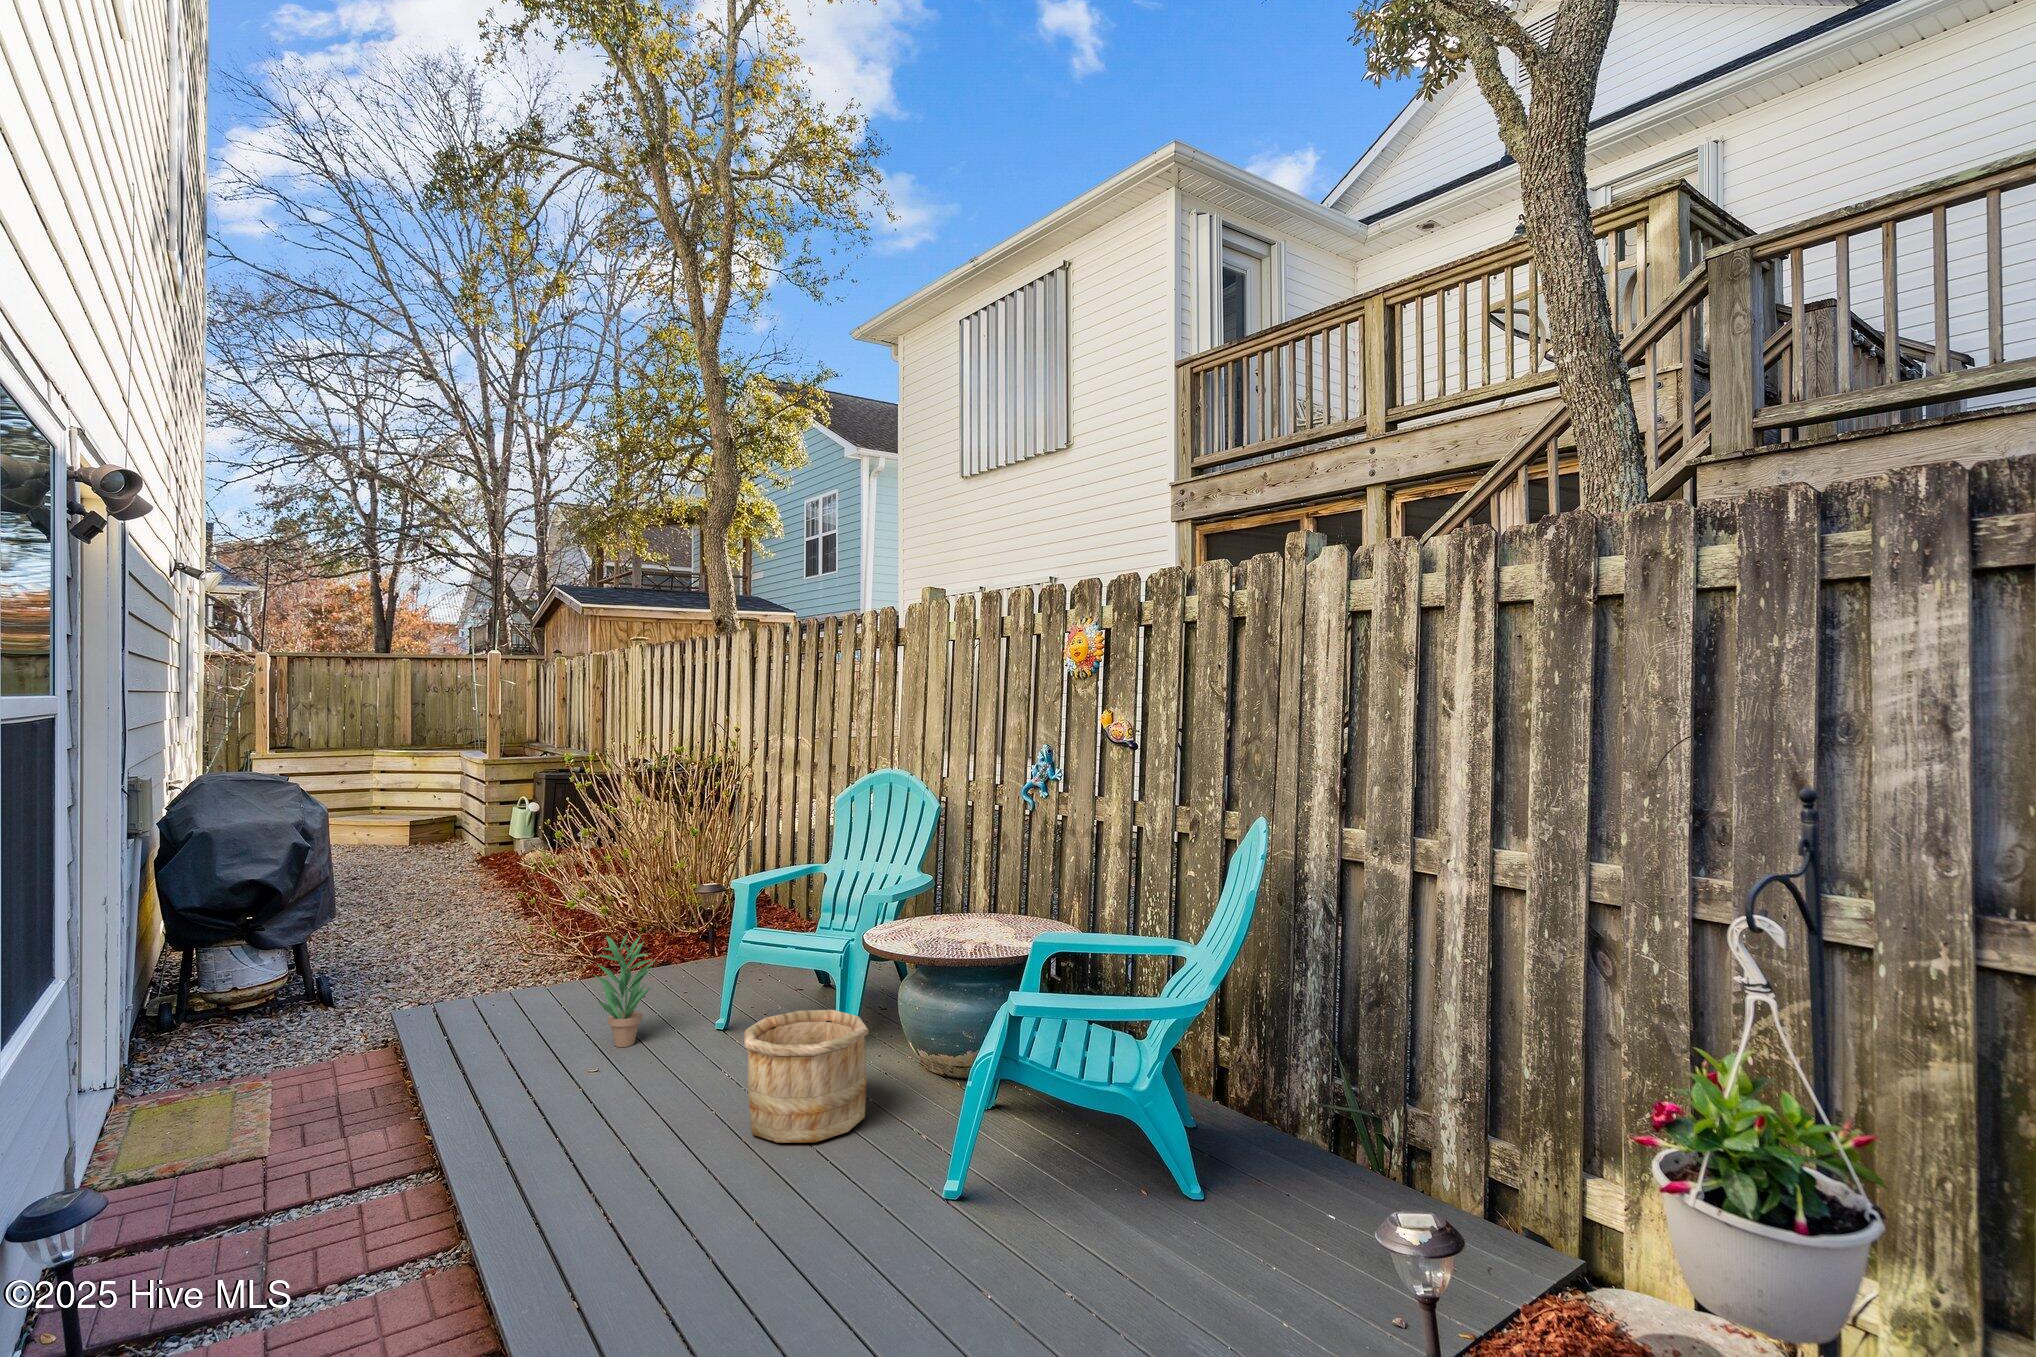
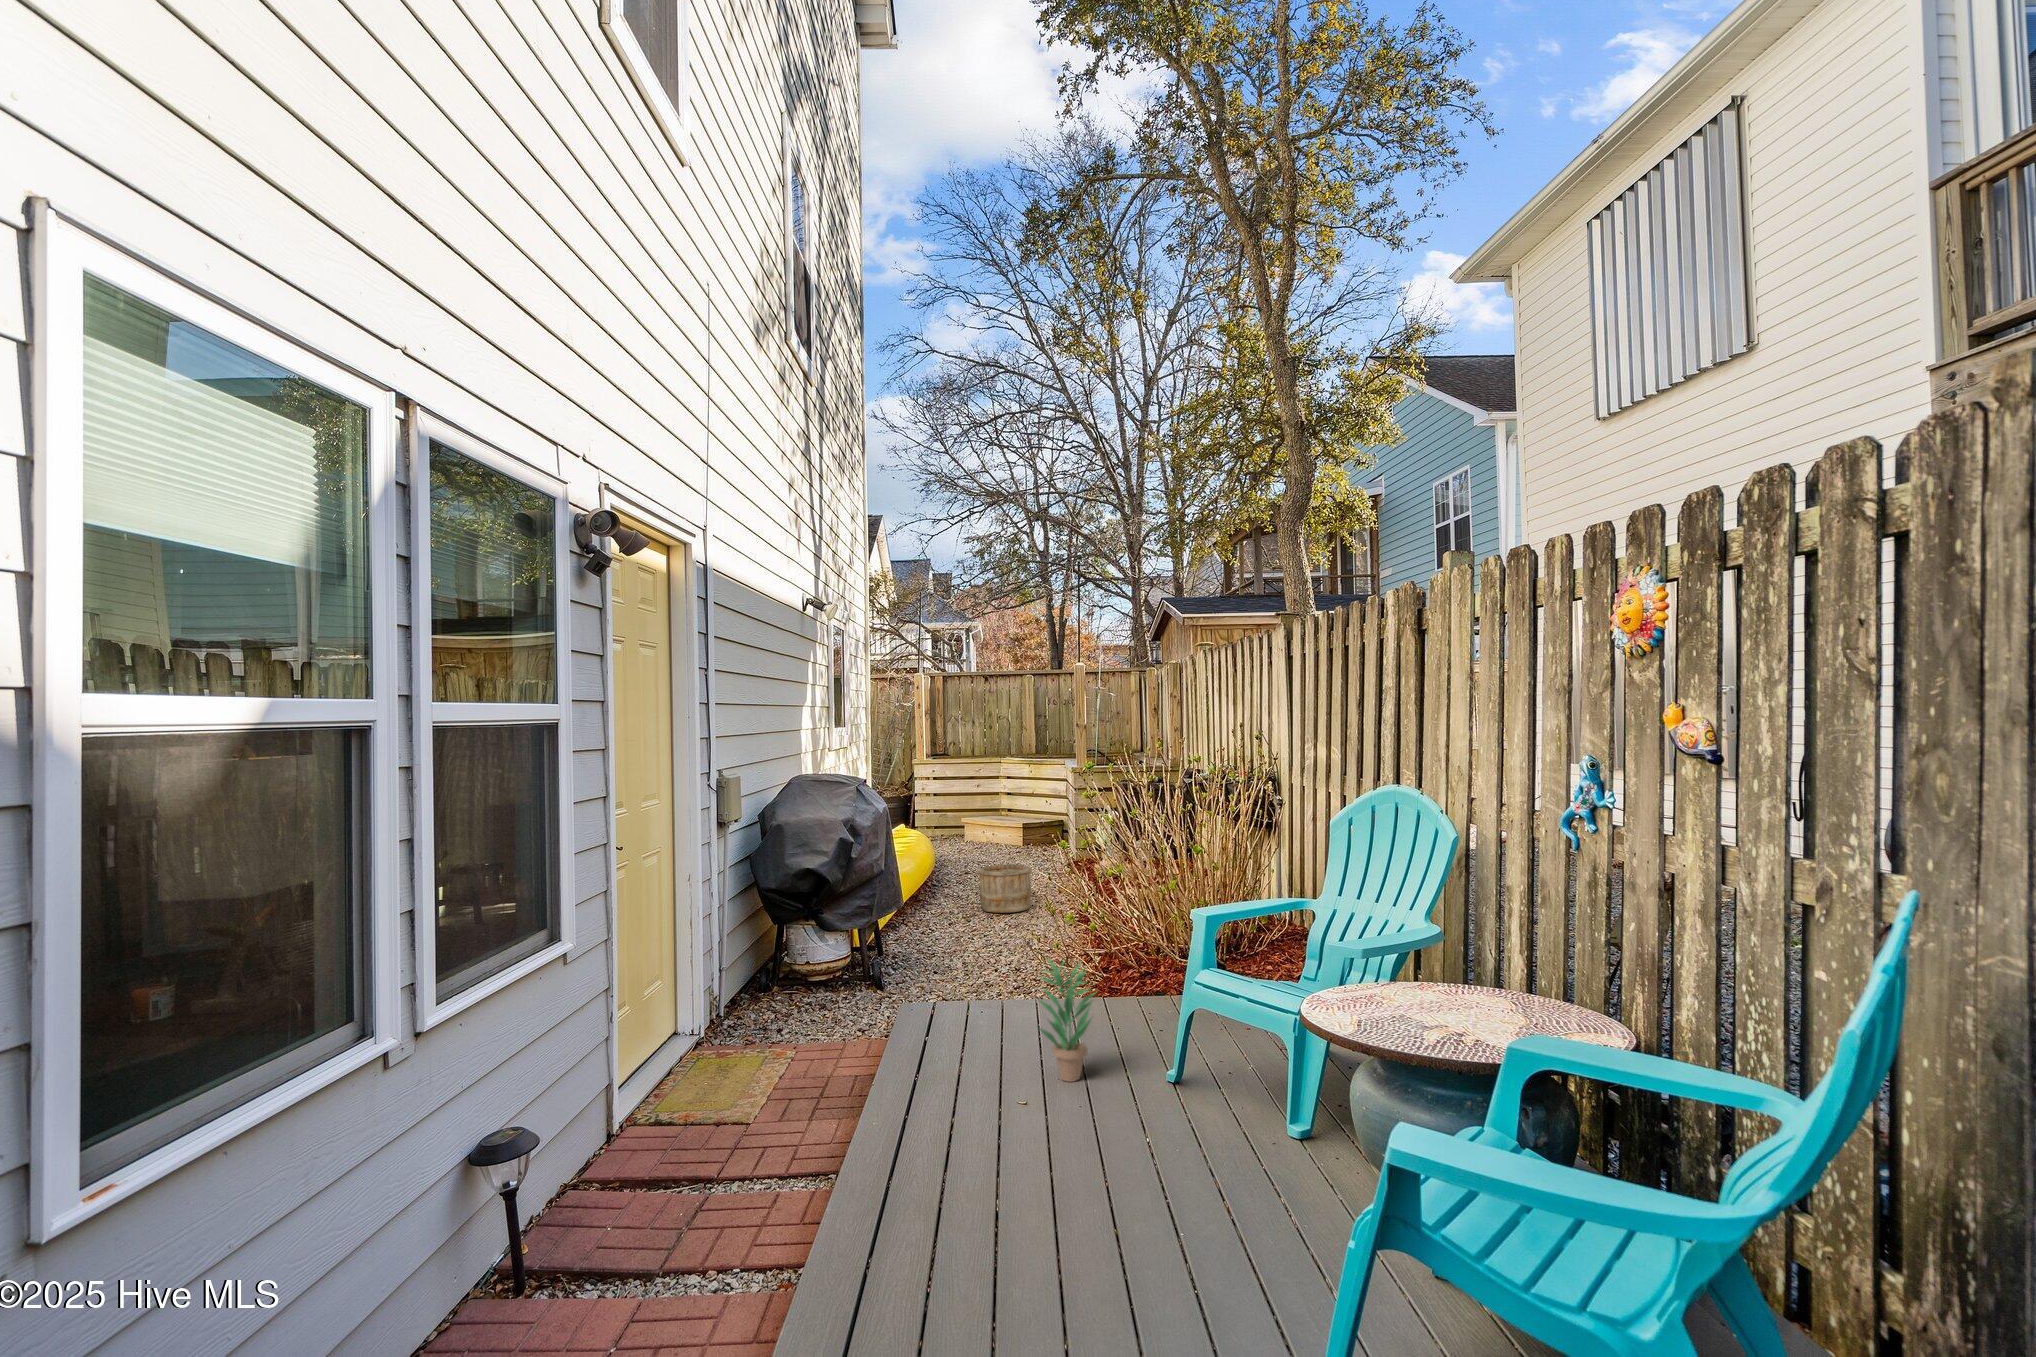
wooden bucket: present [744,1010,869,1143] -> present [977,864,1031,913]

